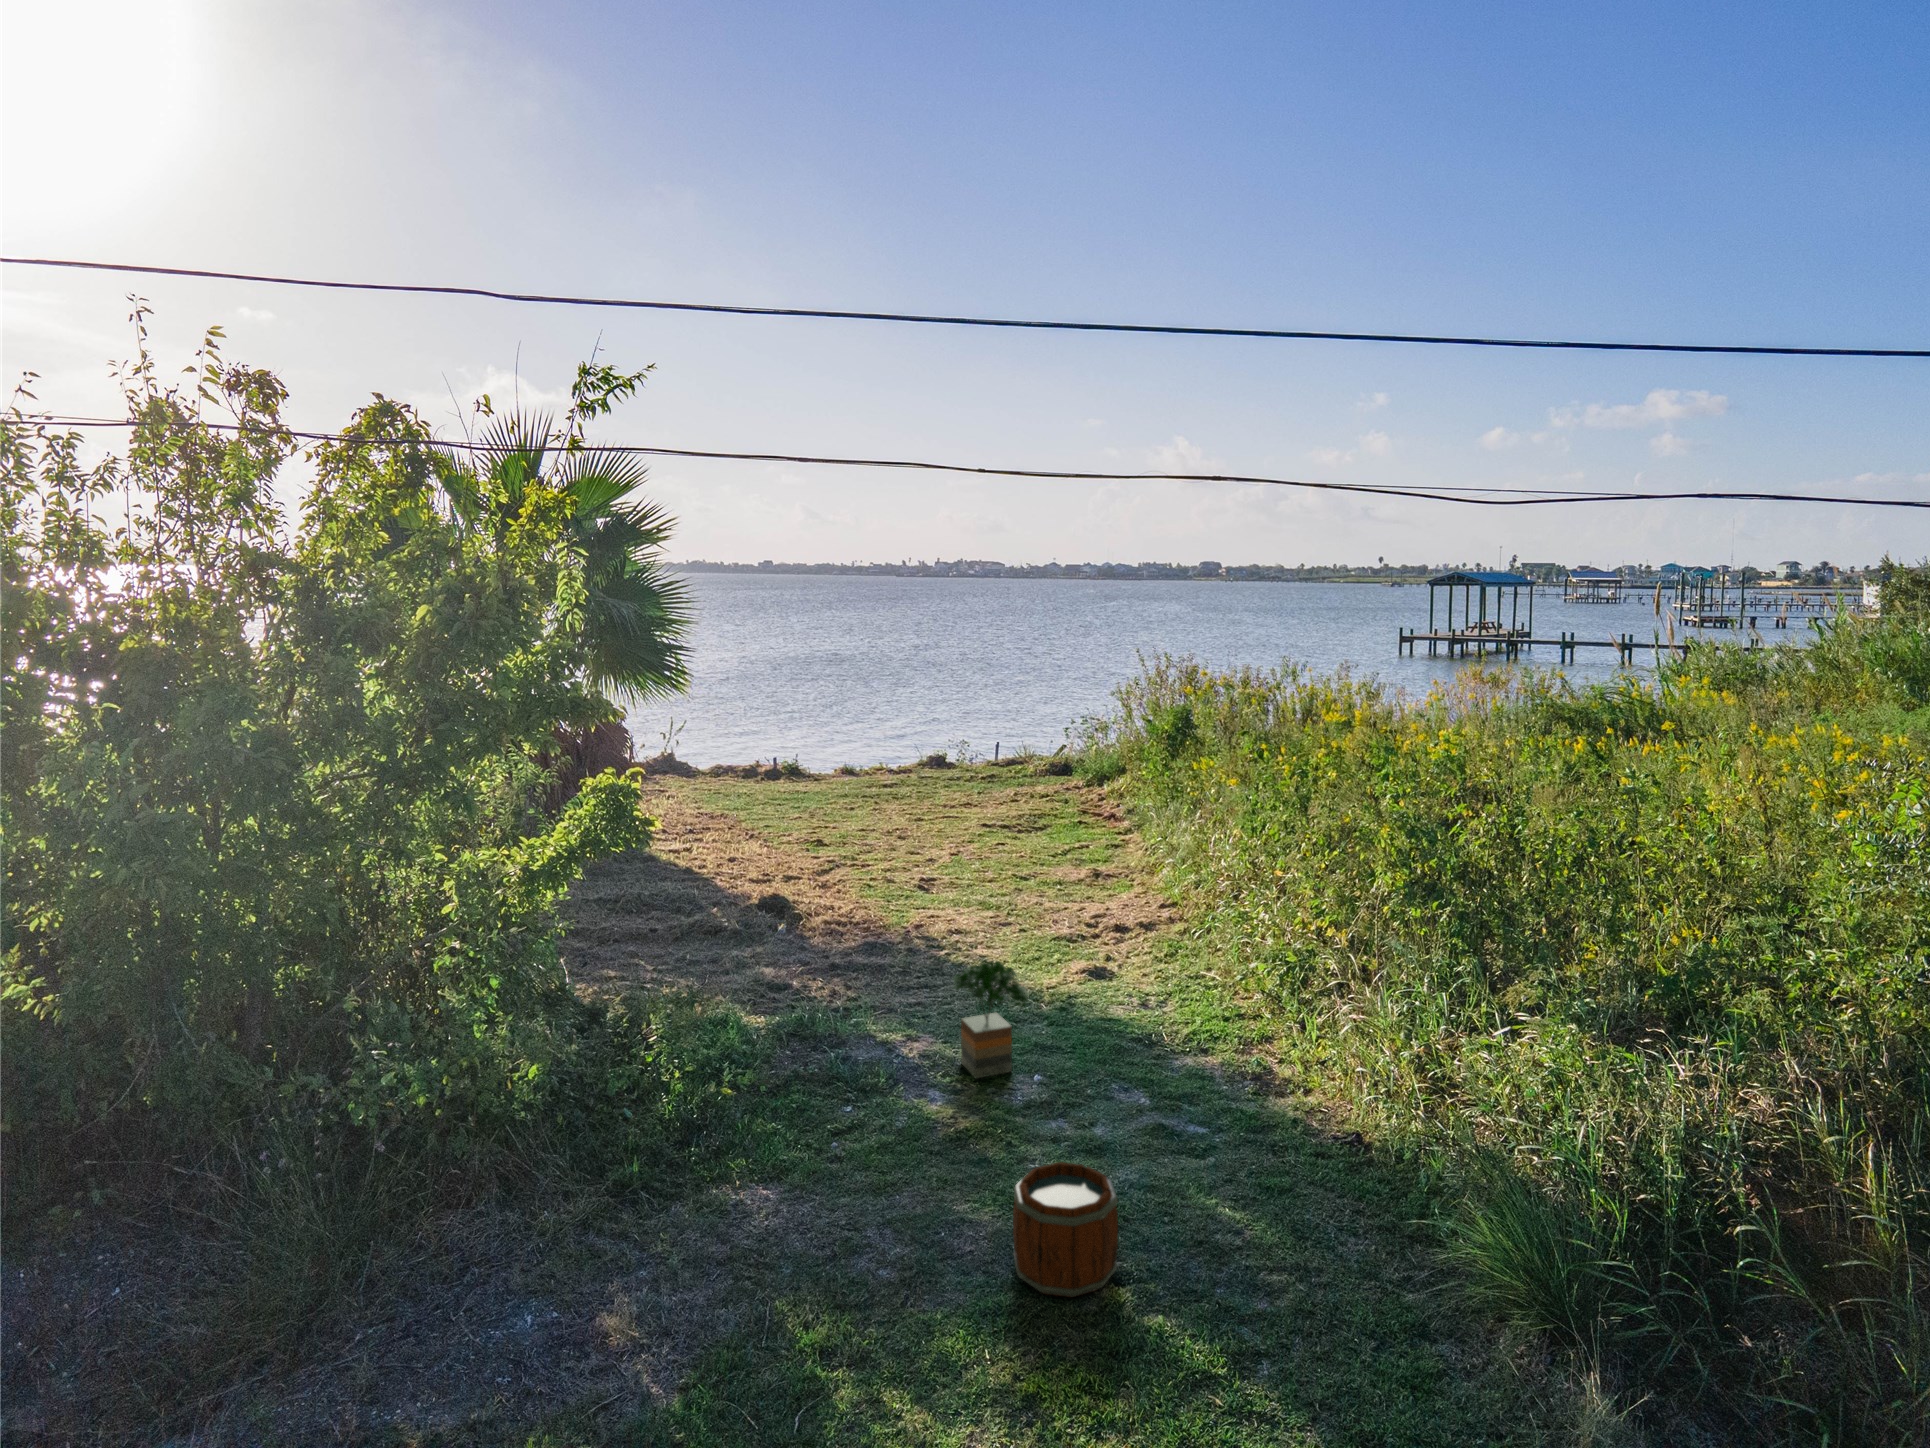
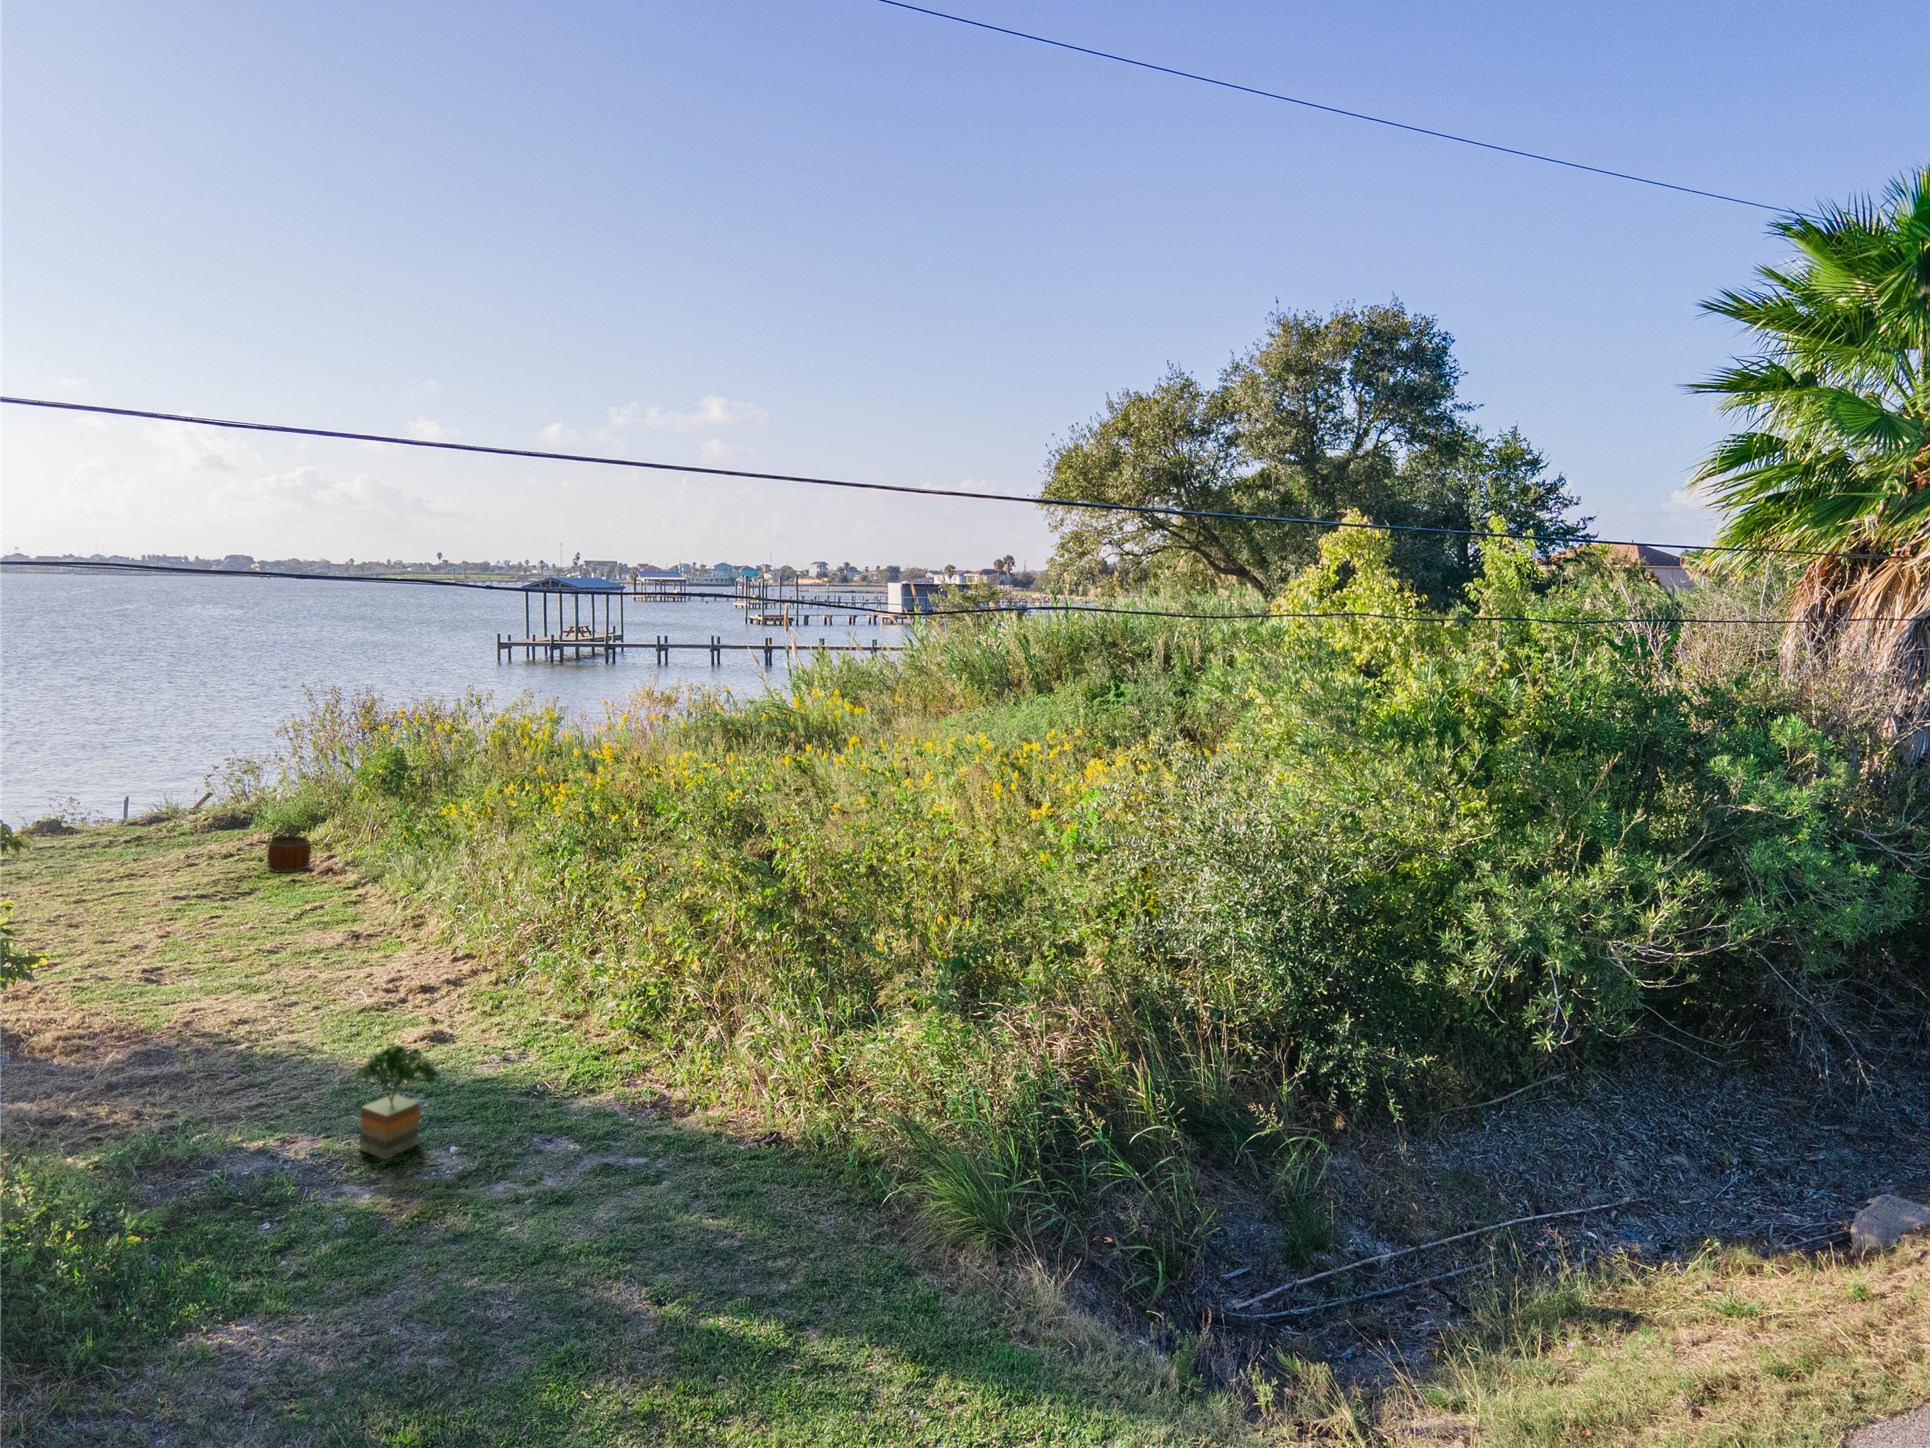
bucket: present [1013,1162,1118,1298] -> present [267,836,311,873]

